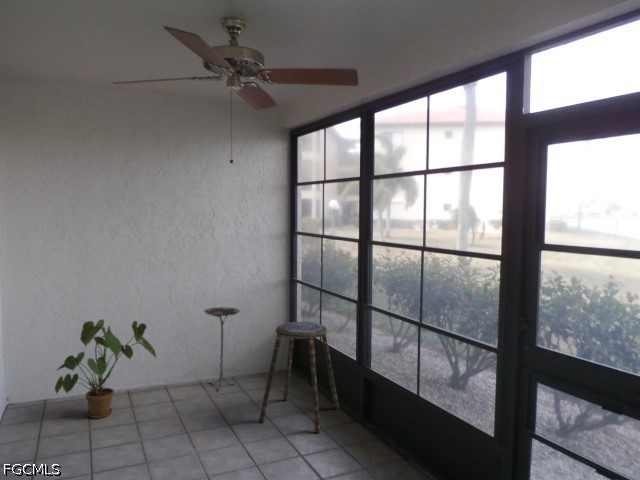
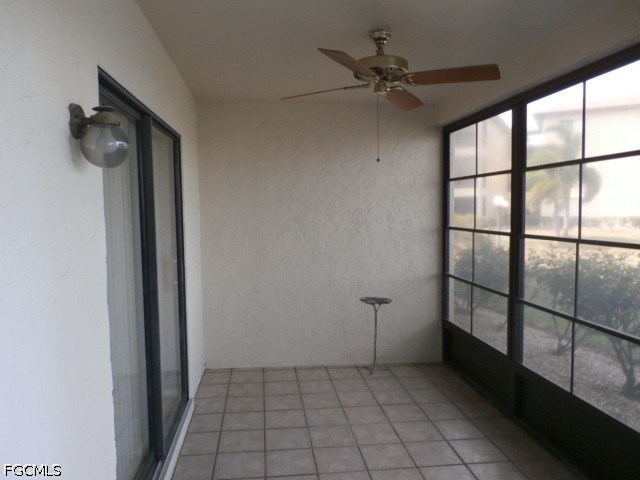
house plant: present [55,319,156,419] -> none [237,302,318,385]
stool: present [259,322,339,432] -> none [408,313,489,421]

